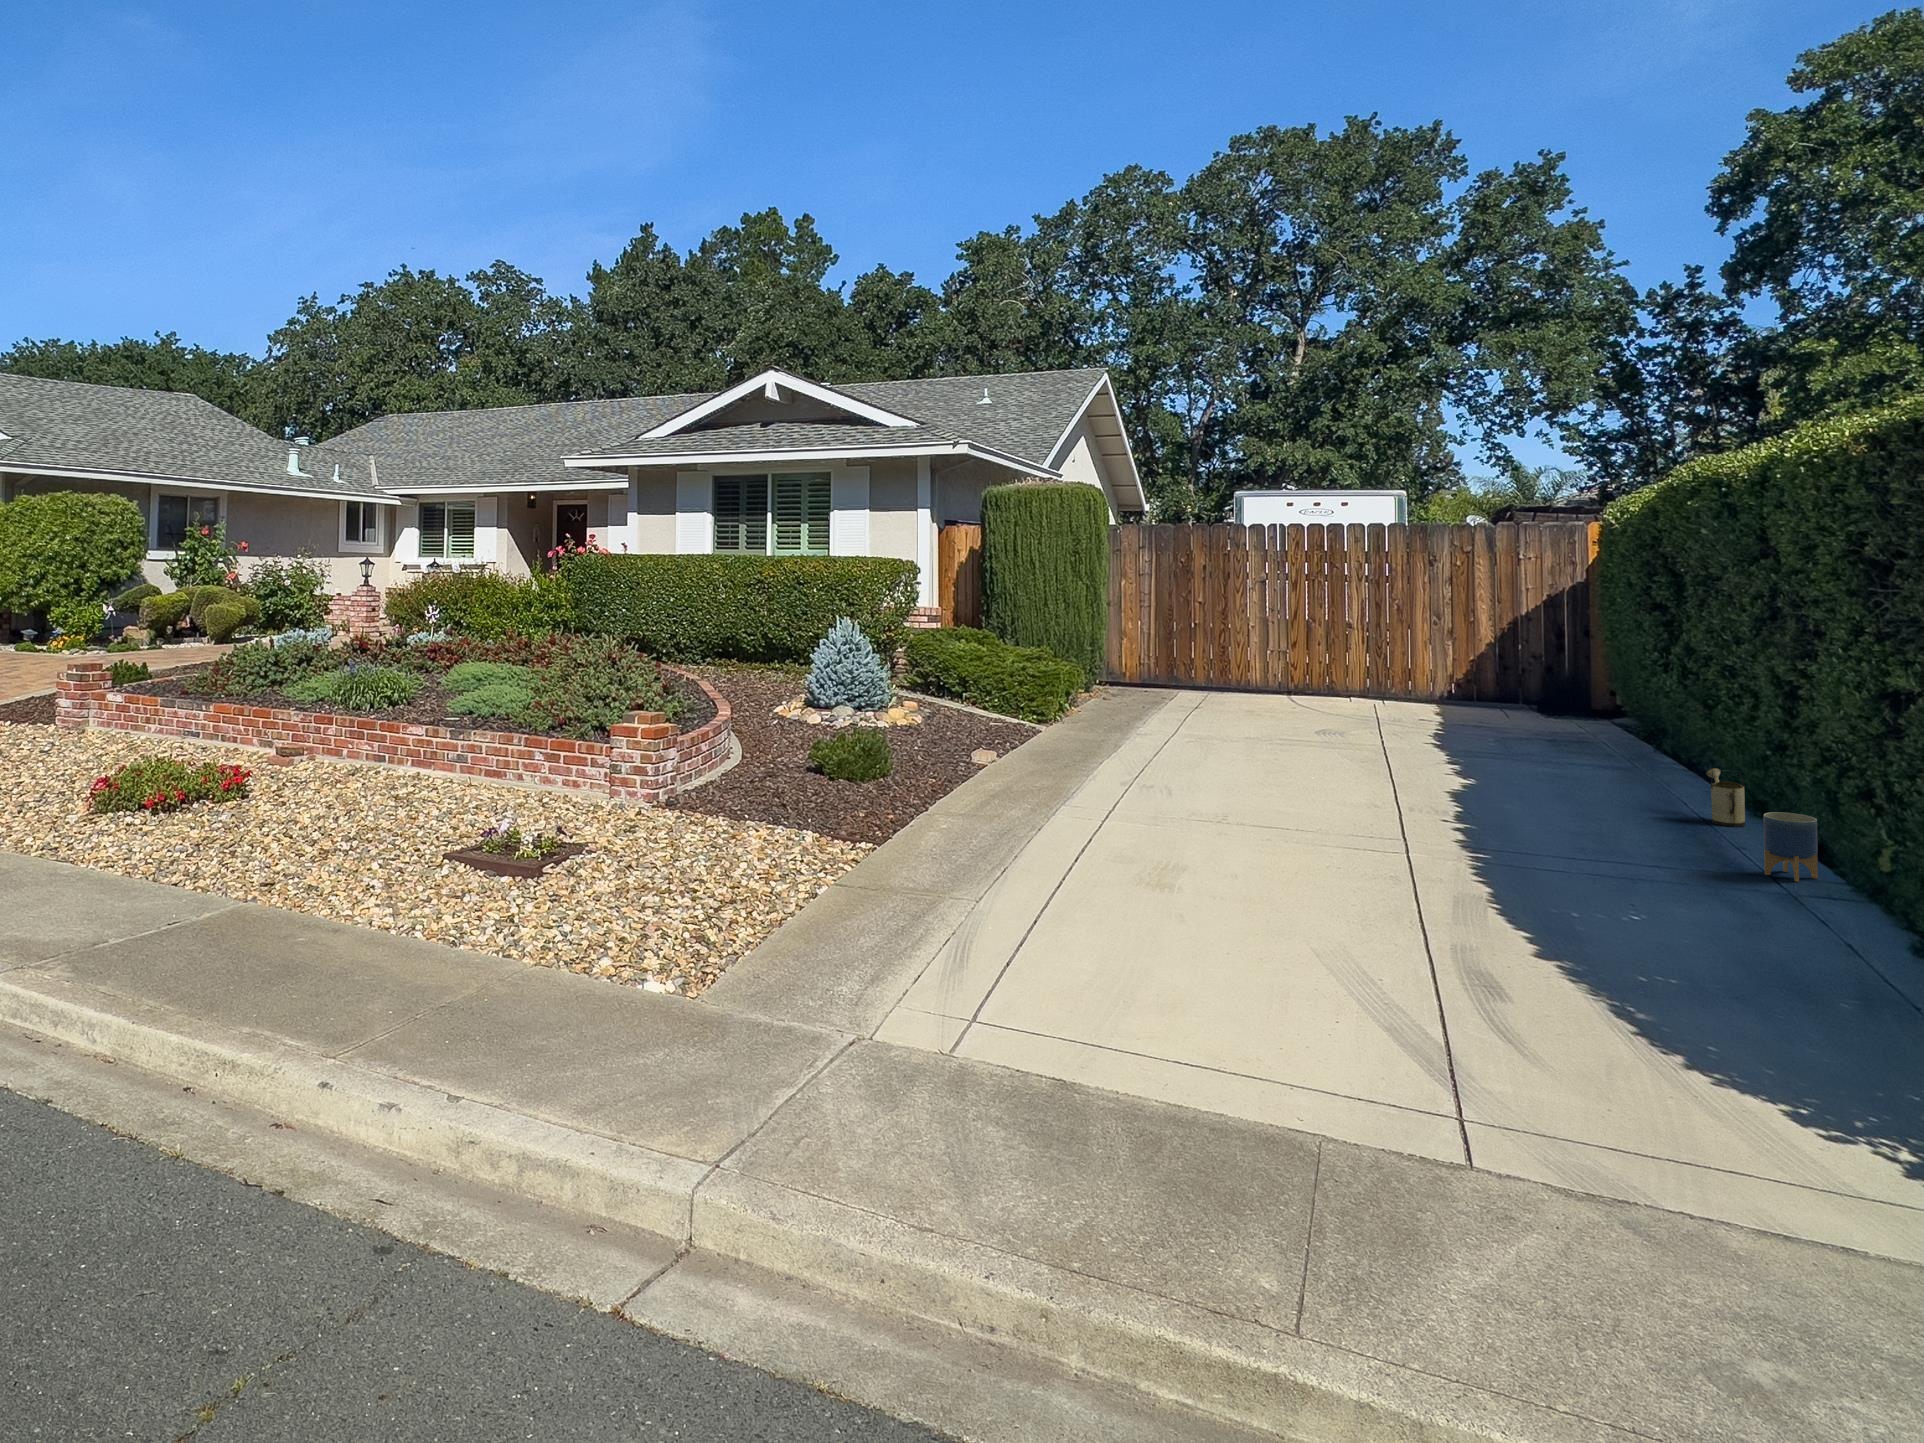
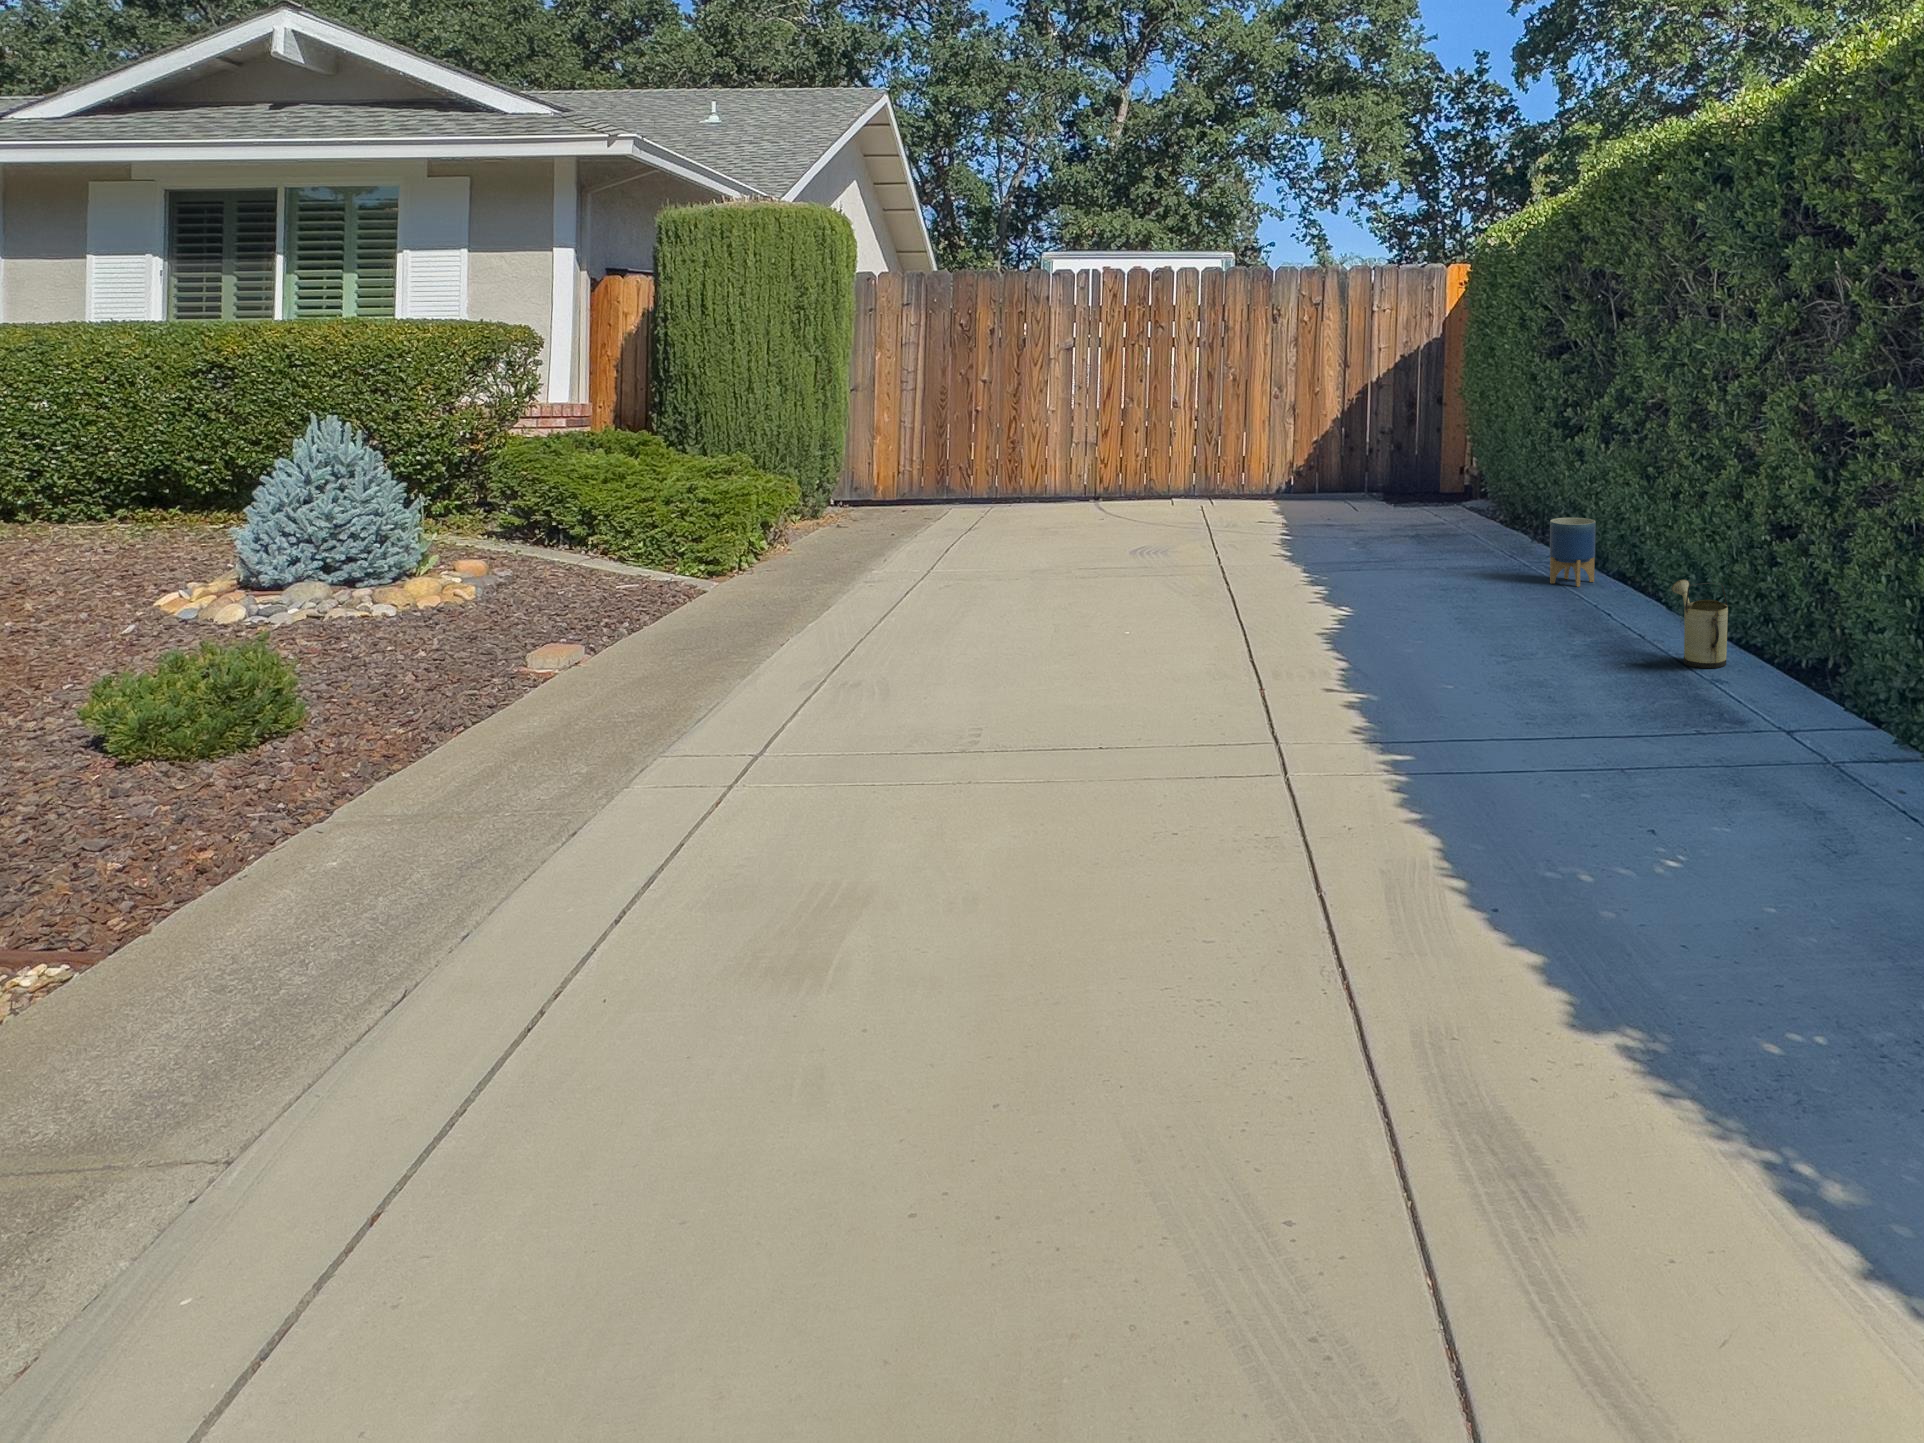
planter: present [1763,812,1818,882] -> present [1550,518,1596,587]

